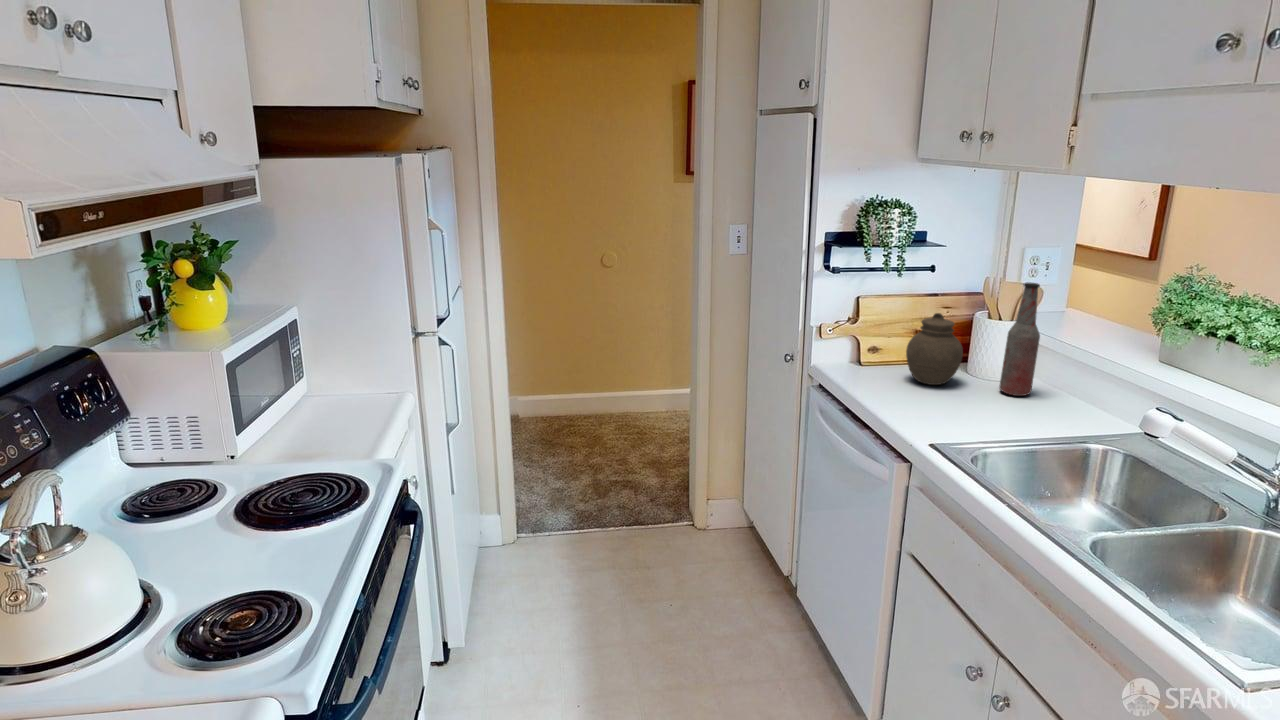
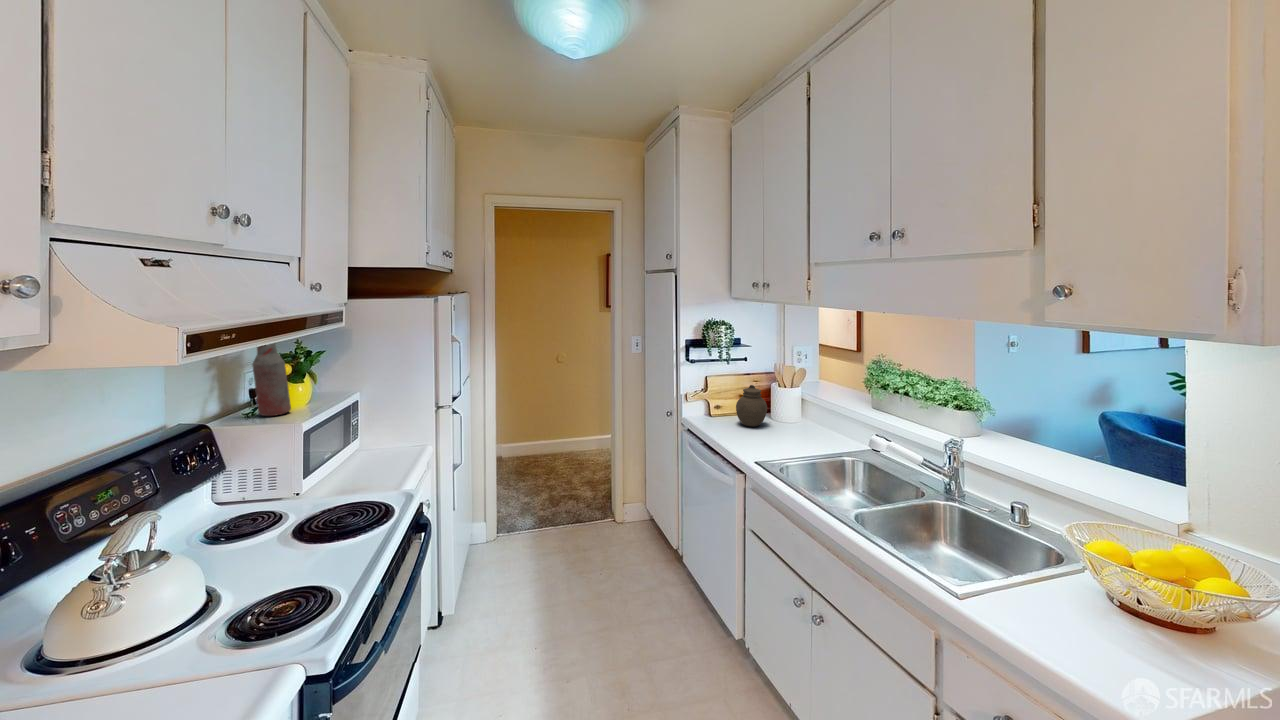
bottle: present [999,282,1040,396] -> present [252,343,291,416]

